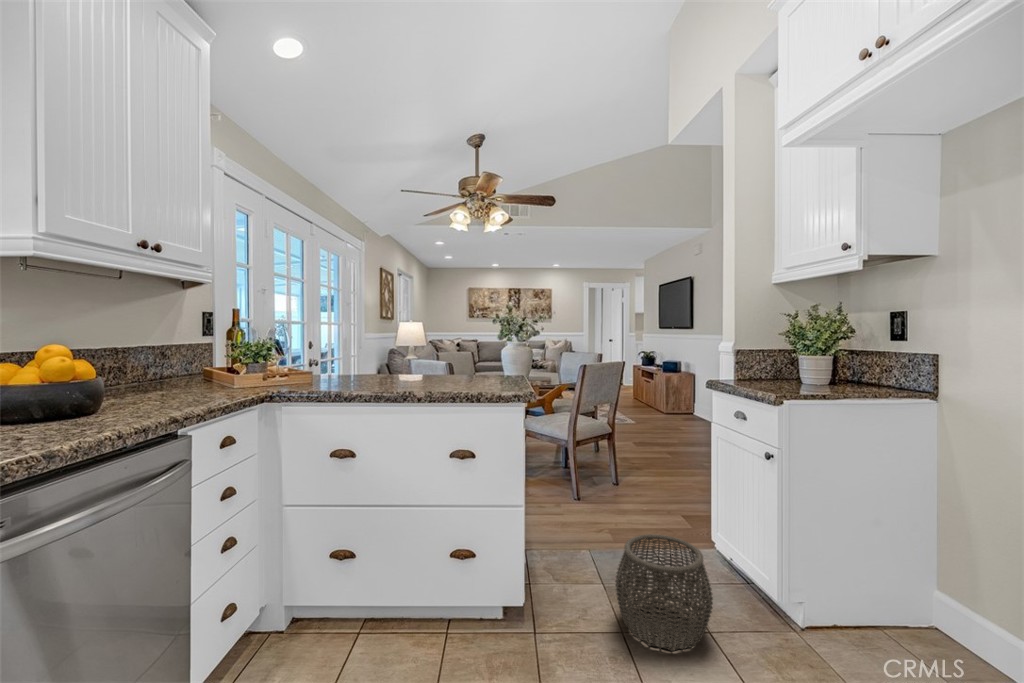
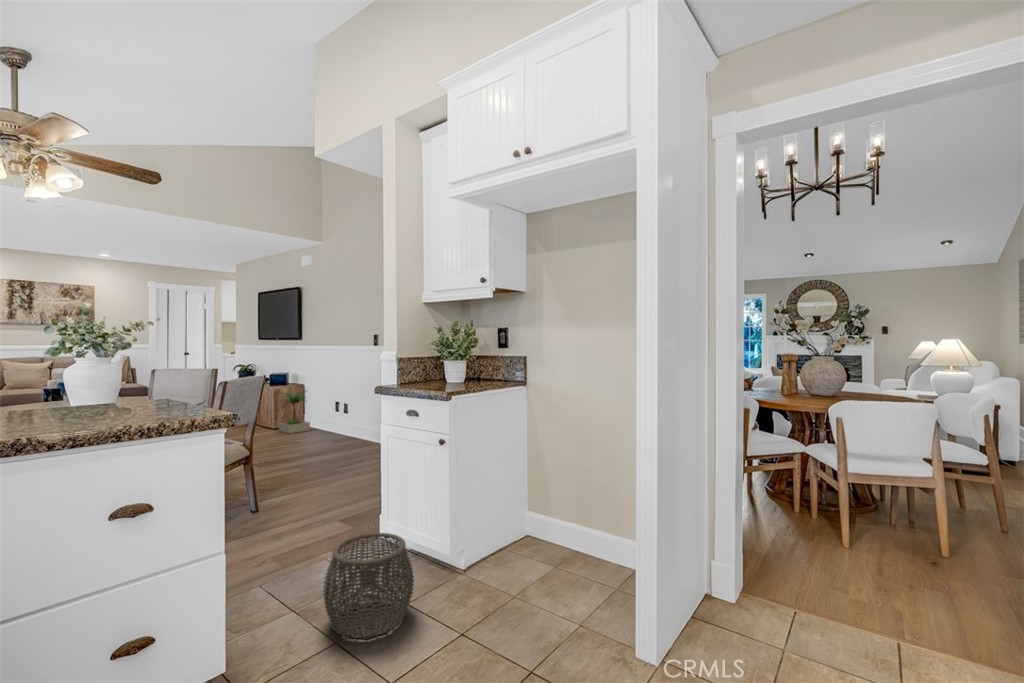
potted plant: none [667,377,700,418] -> present [279,391,310,433]

